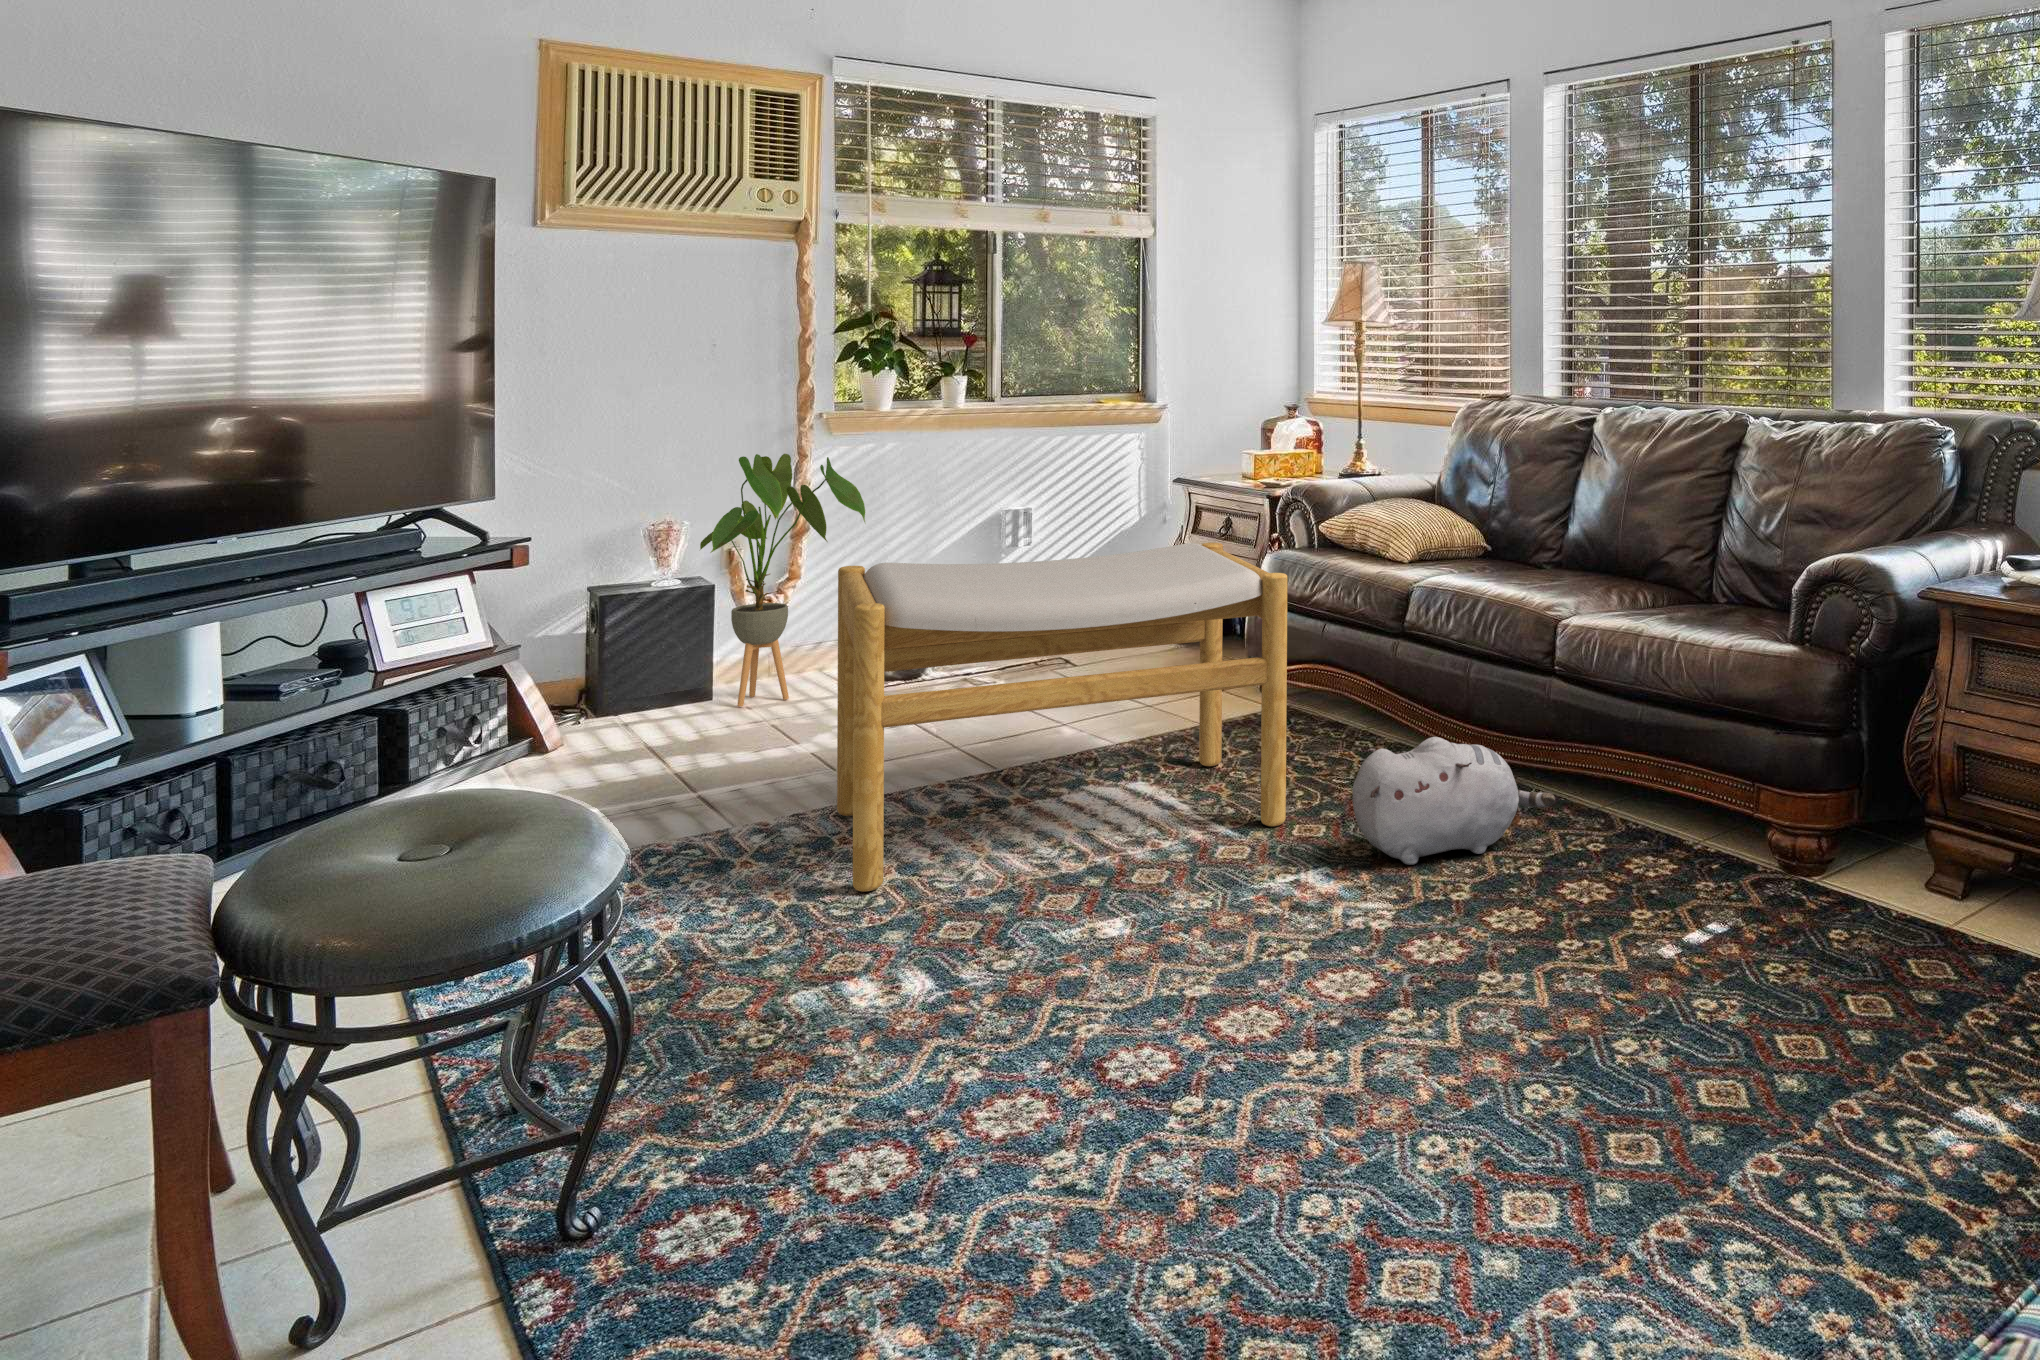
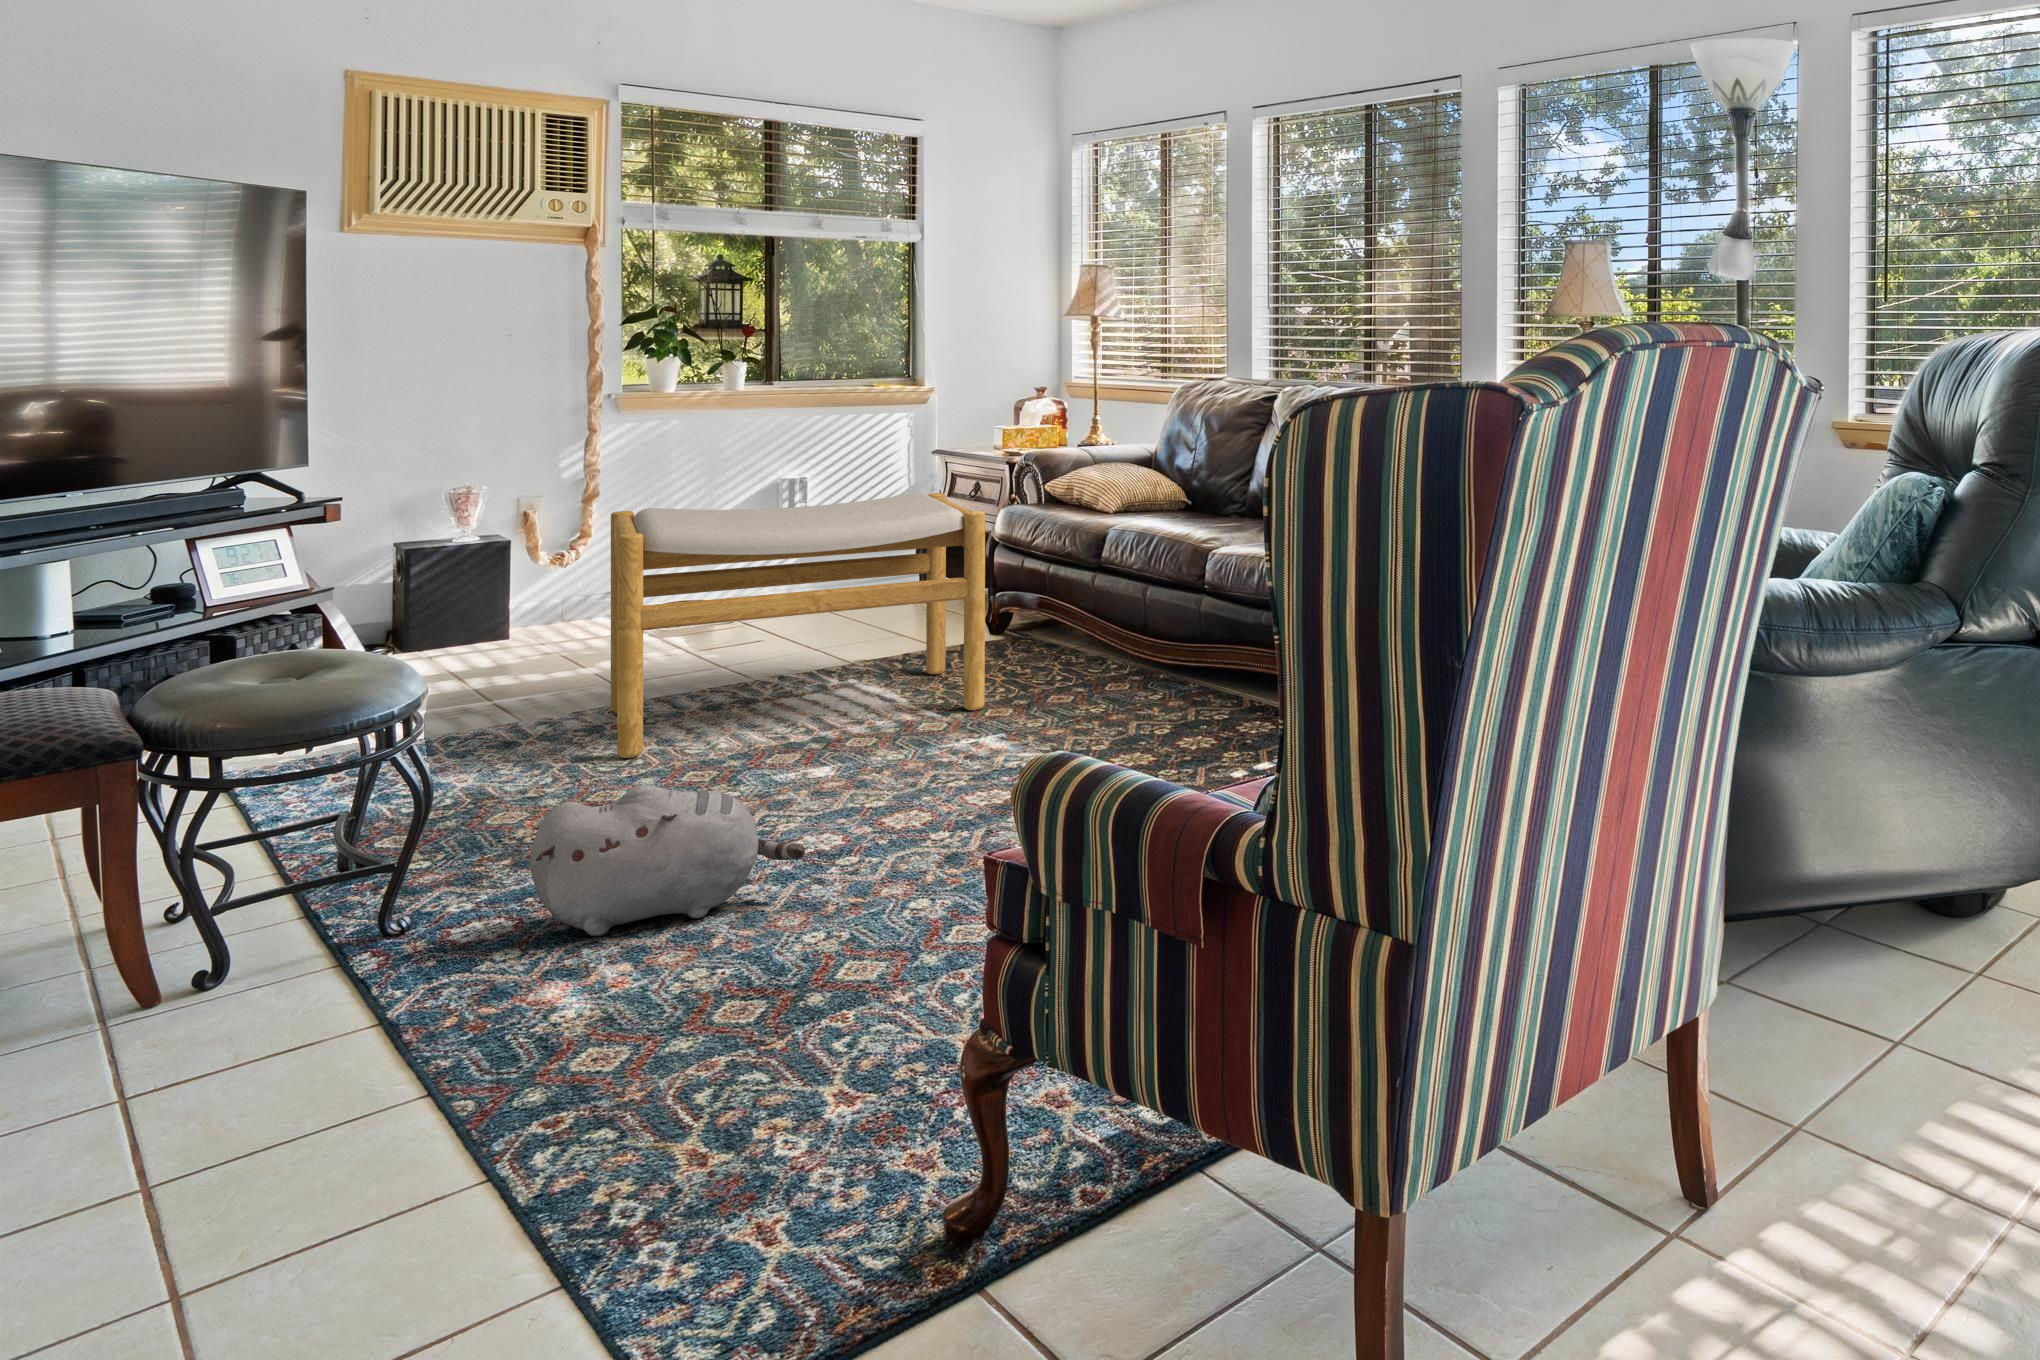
house plant: present [700,454,865,706] -> none [496,429,647,644]
plush toy: present [1352,737,1555,865] -> present [531,785,805,936]

